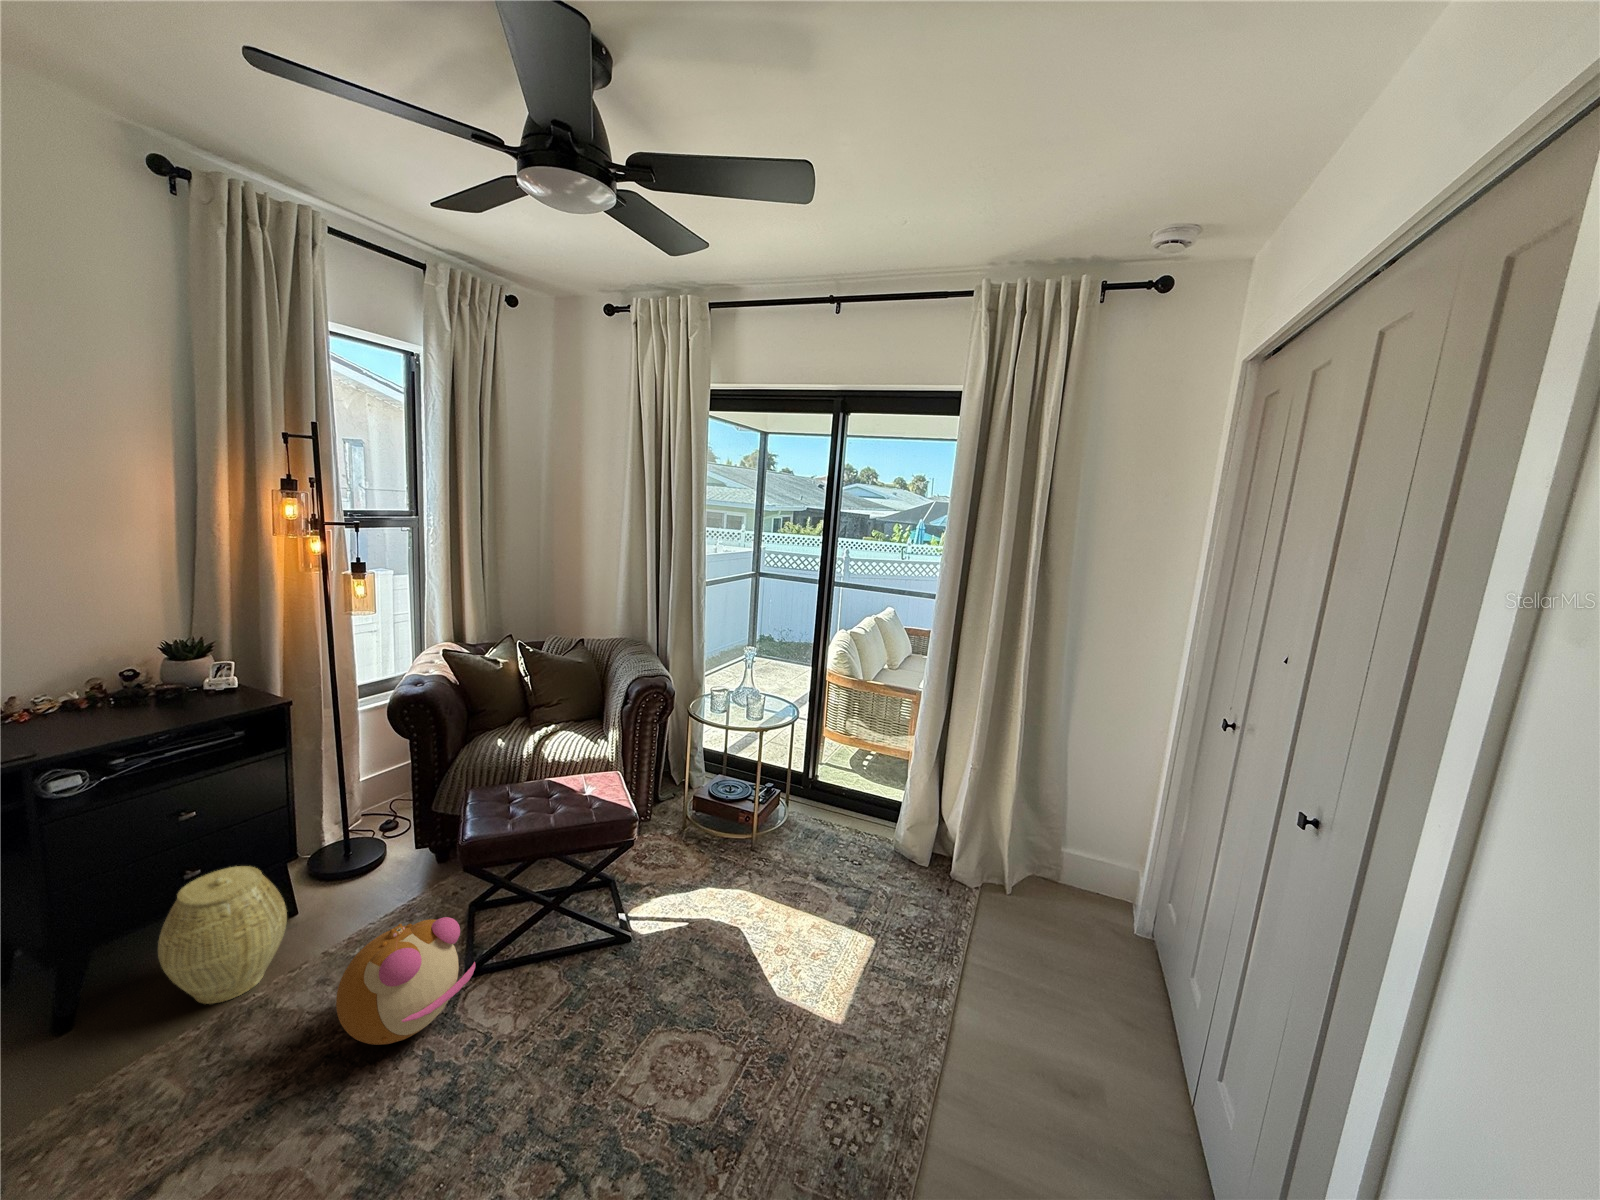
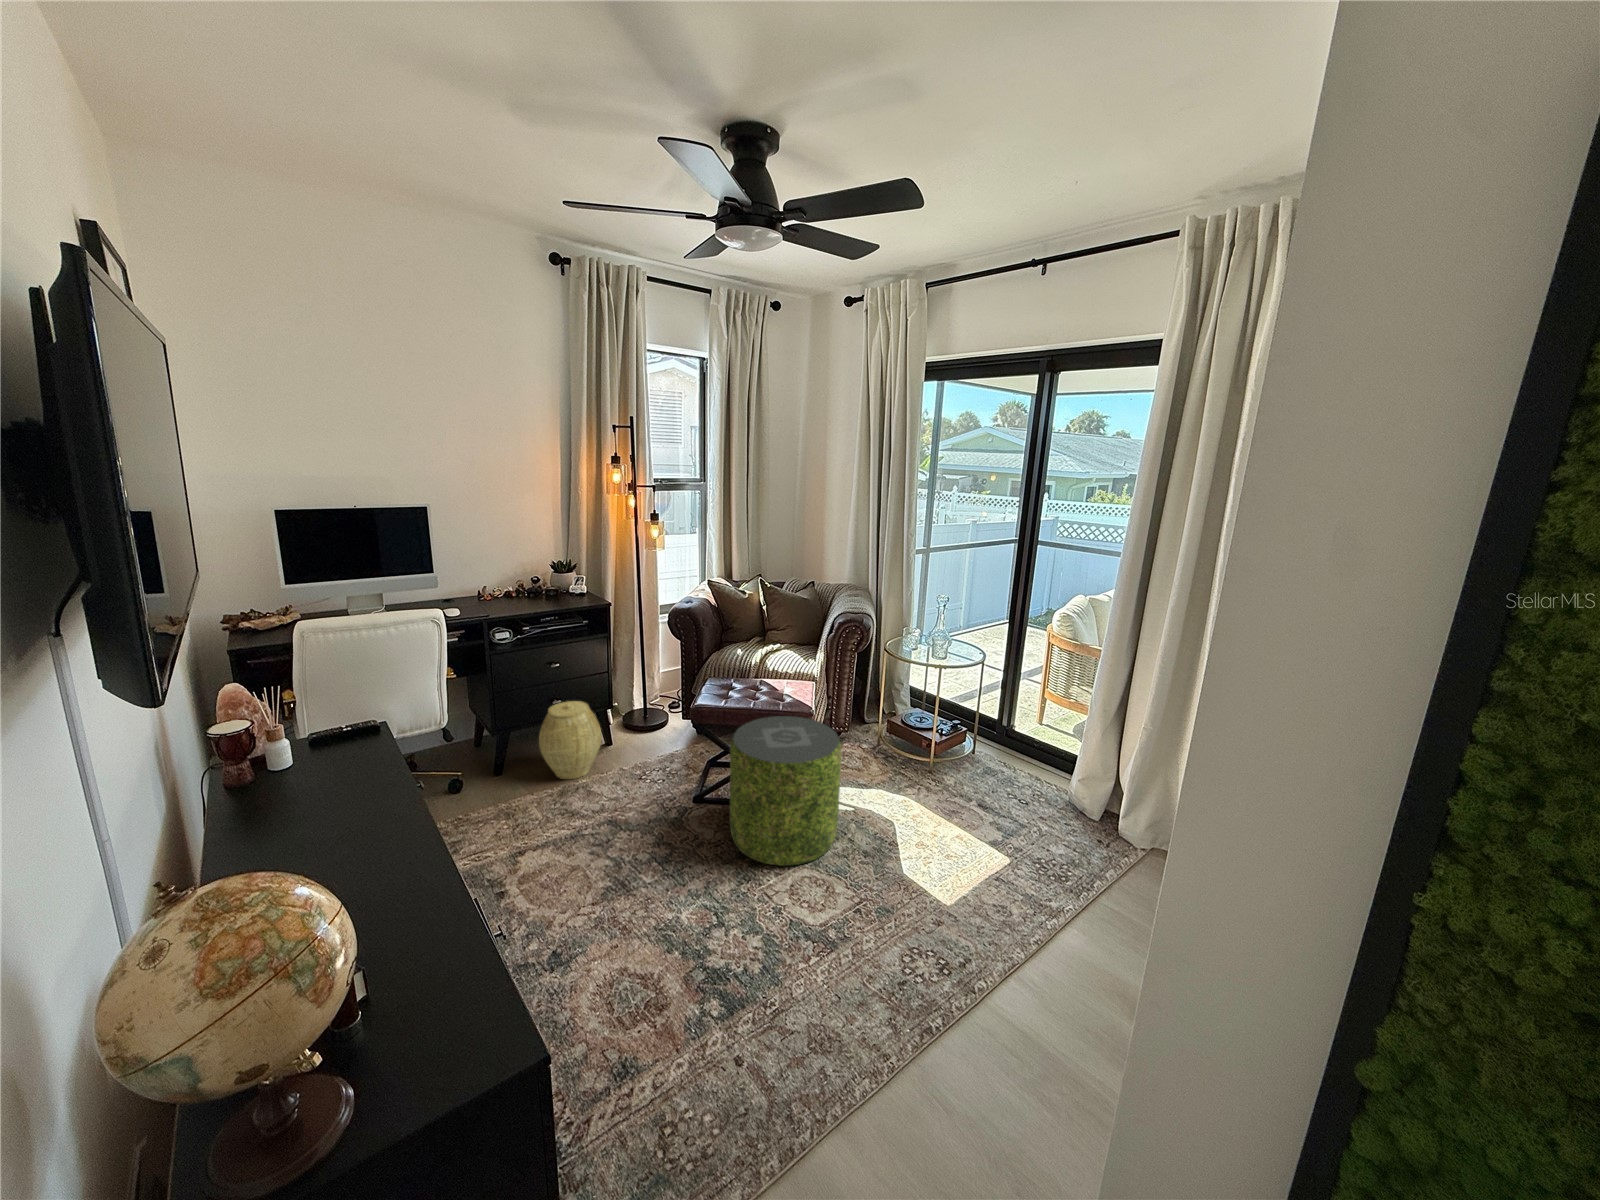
pouf: none [537,826,690,1045] -> present [730,716,842,866]
plush toy: present [336,917,475,1045] -> none [615,749,695,823]

